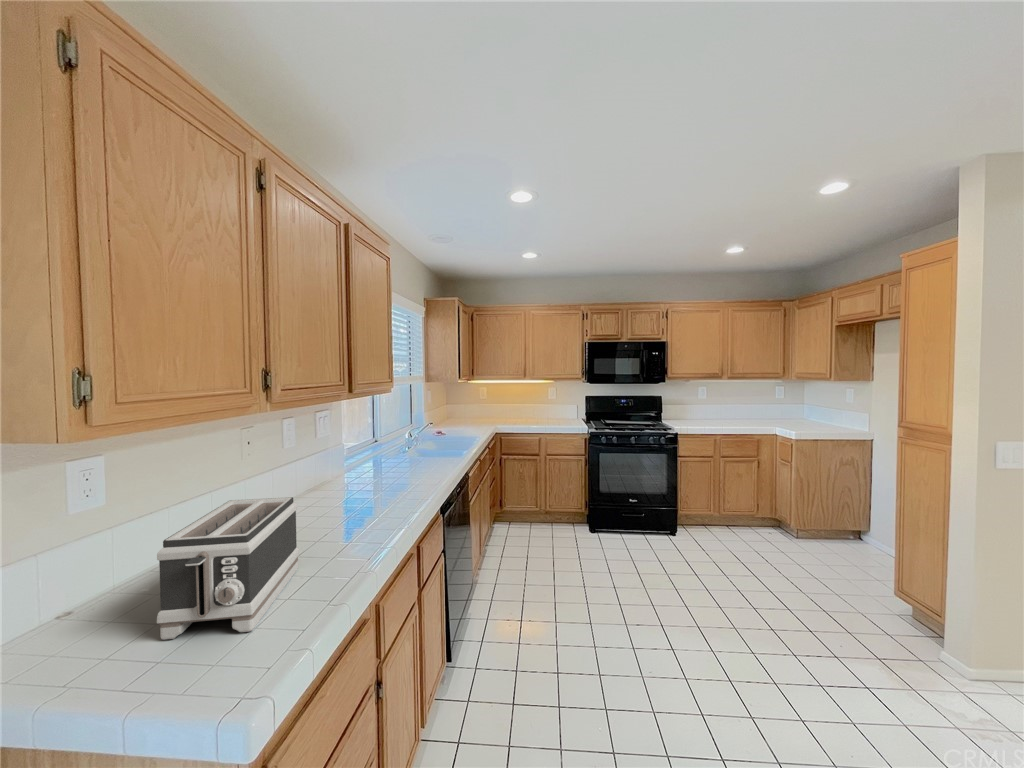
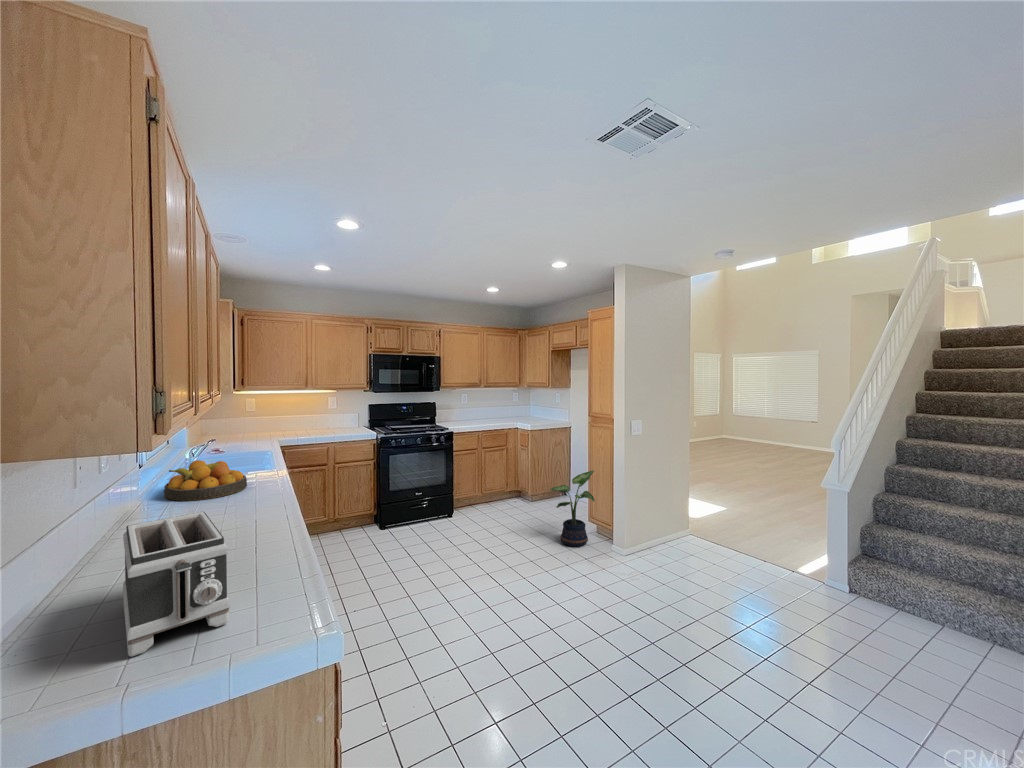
fruit bowl: none [369,441,432,477] -> present [164,460,247,501]
potted plant: none [814,515,907,631] -> present [550,471,595,547]

